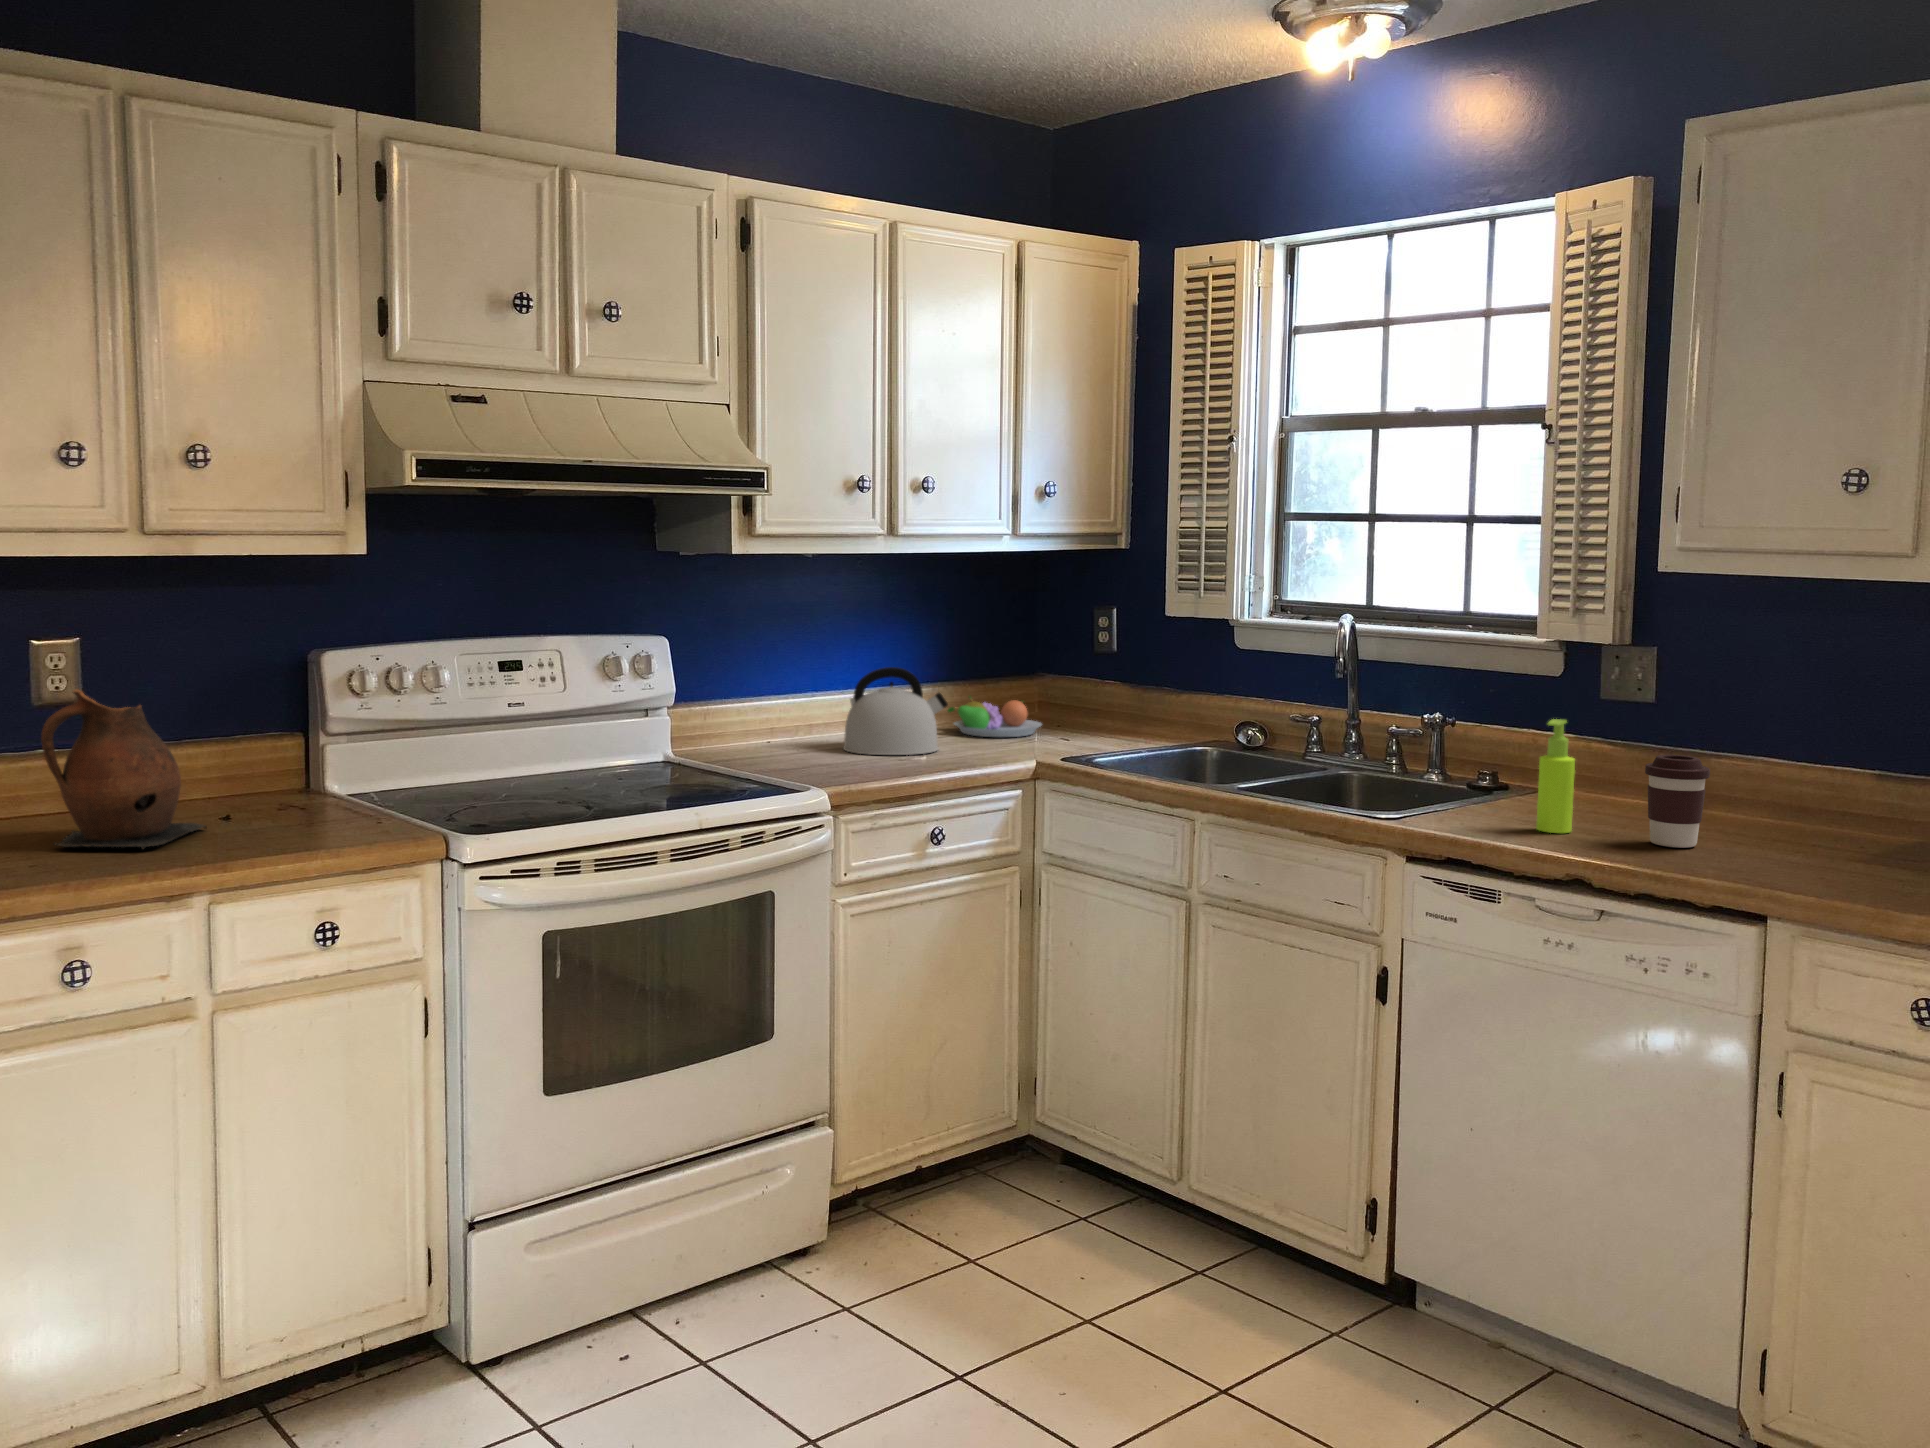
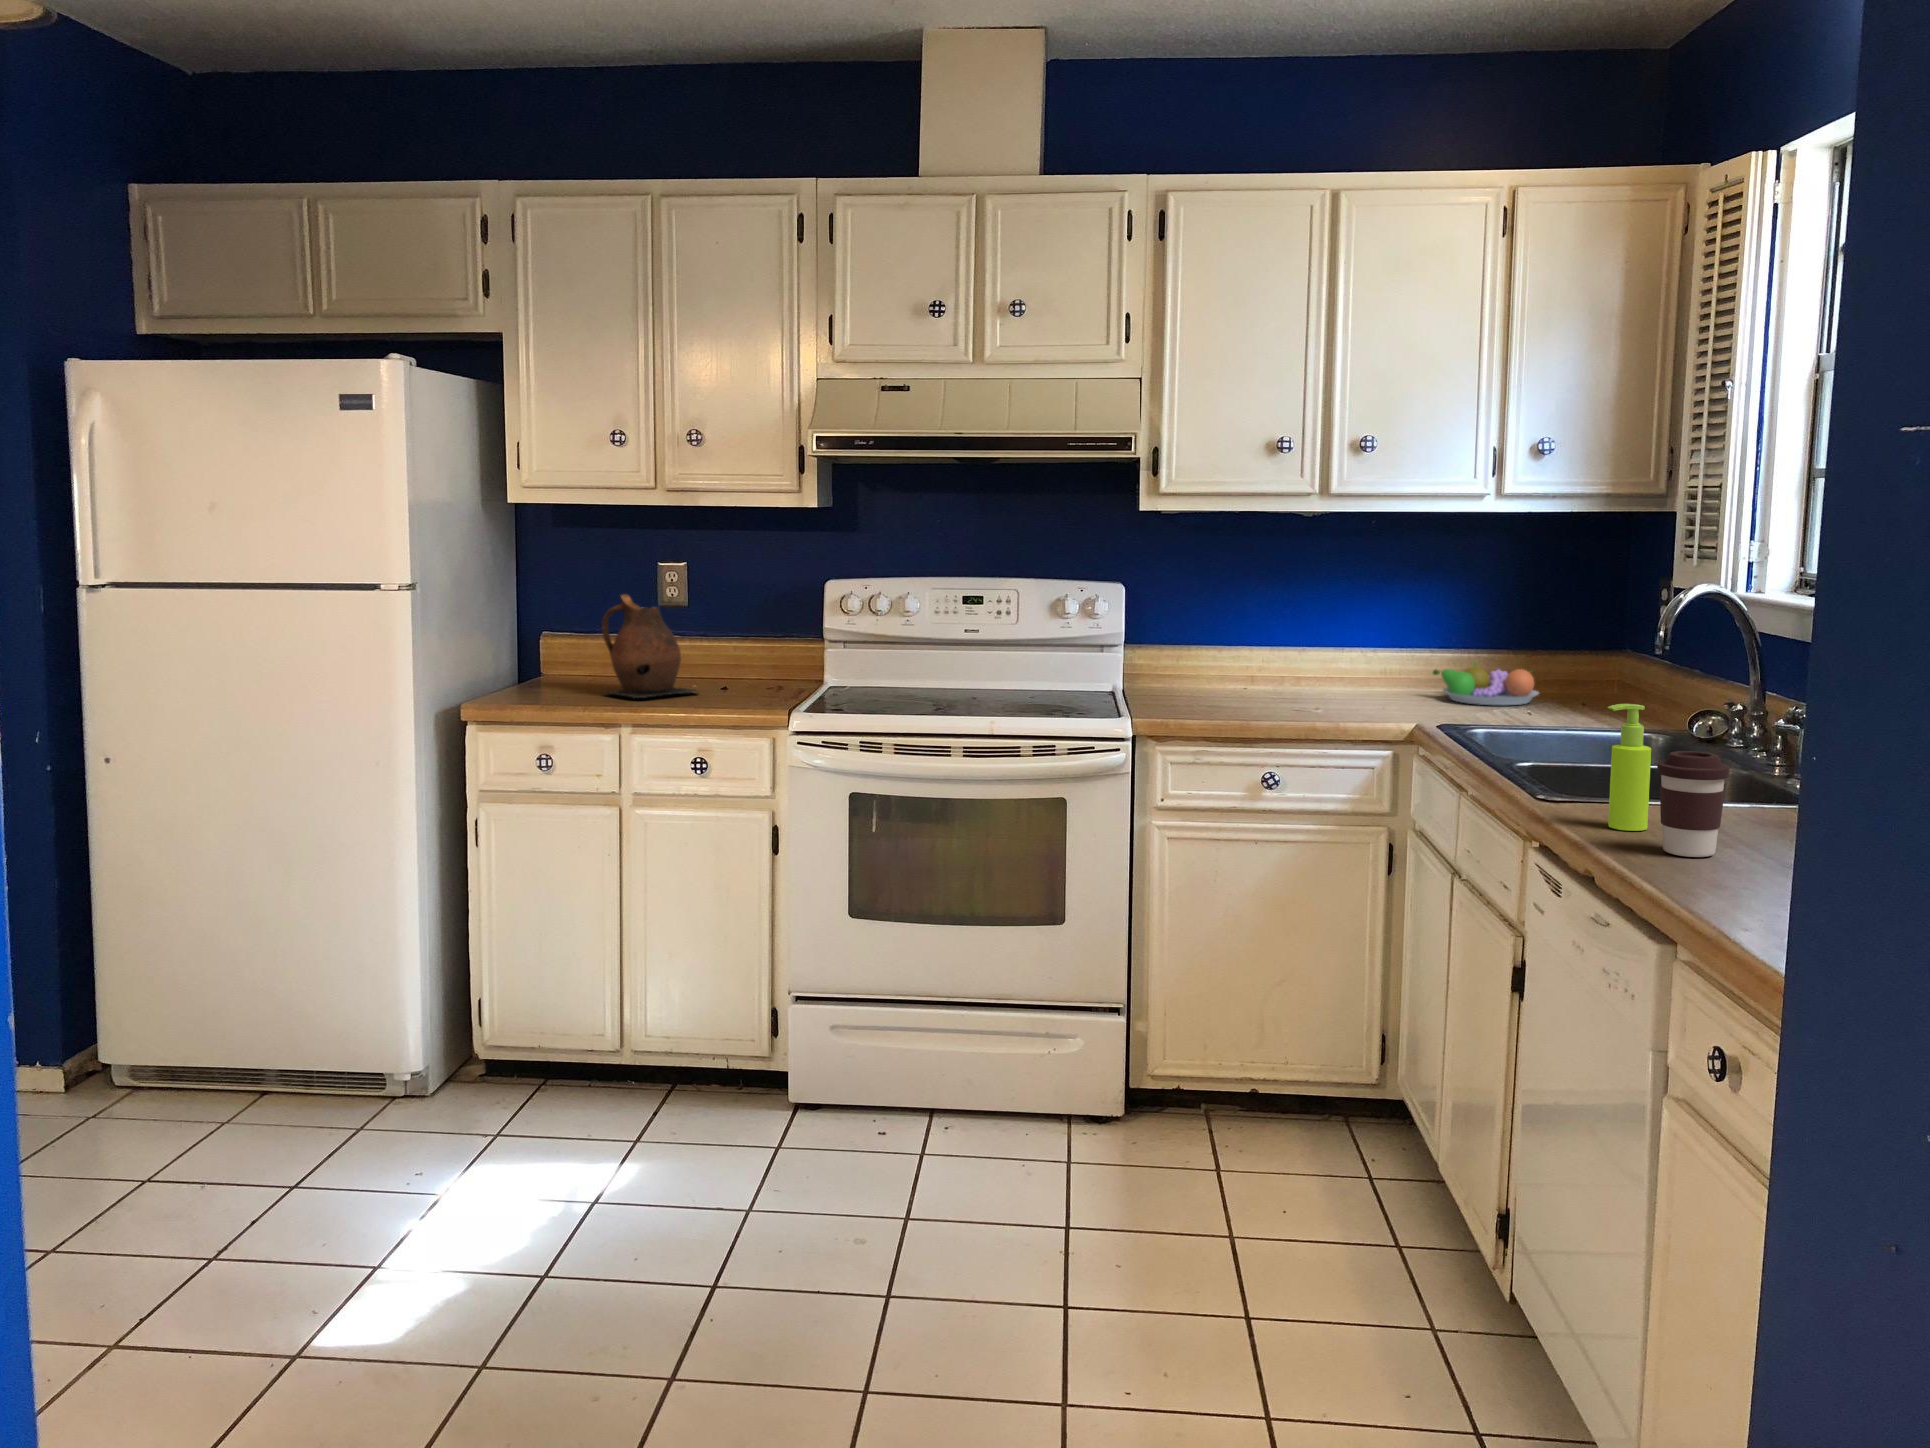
kettle: present [843,667,948,755] -> none [1277,623,1378,707]

